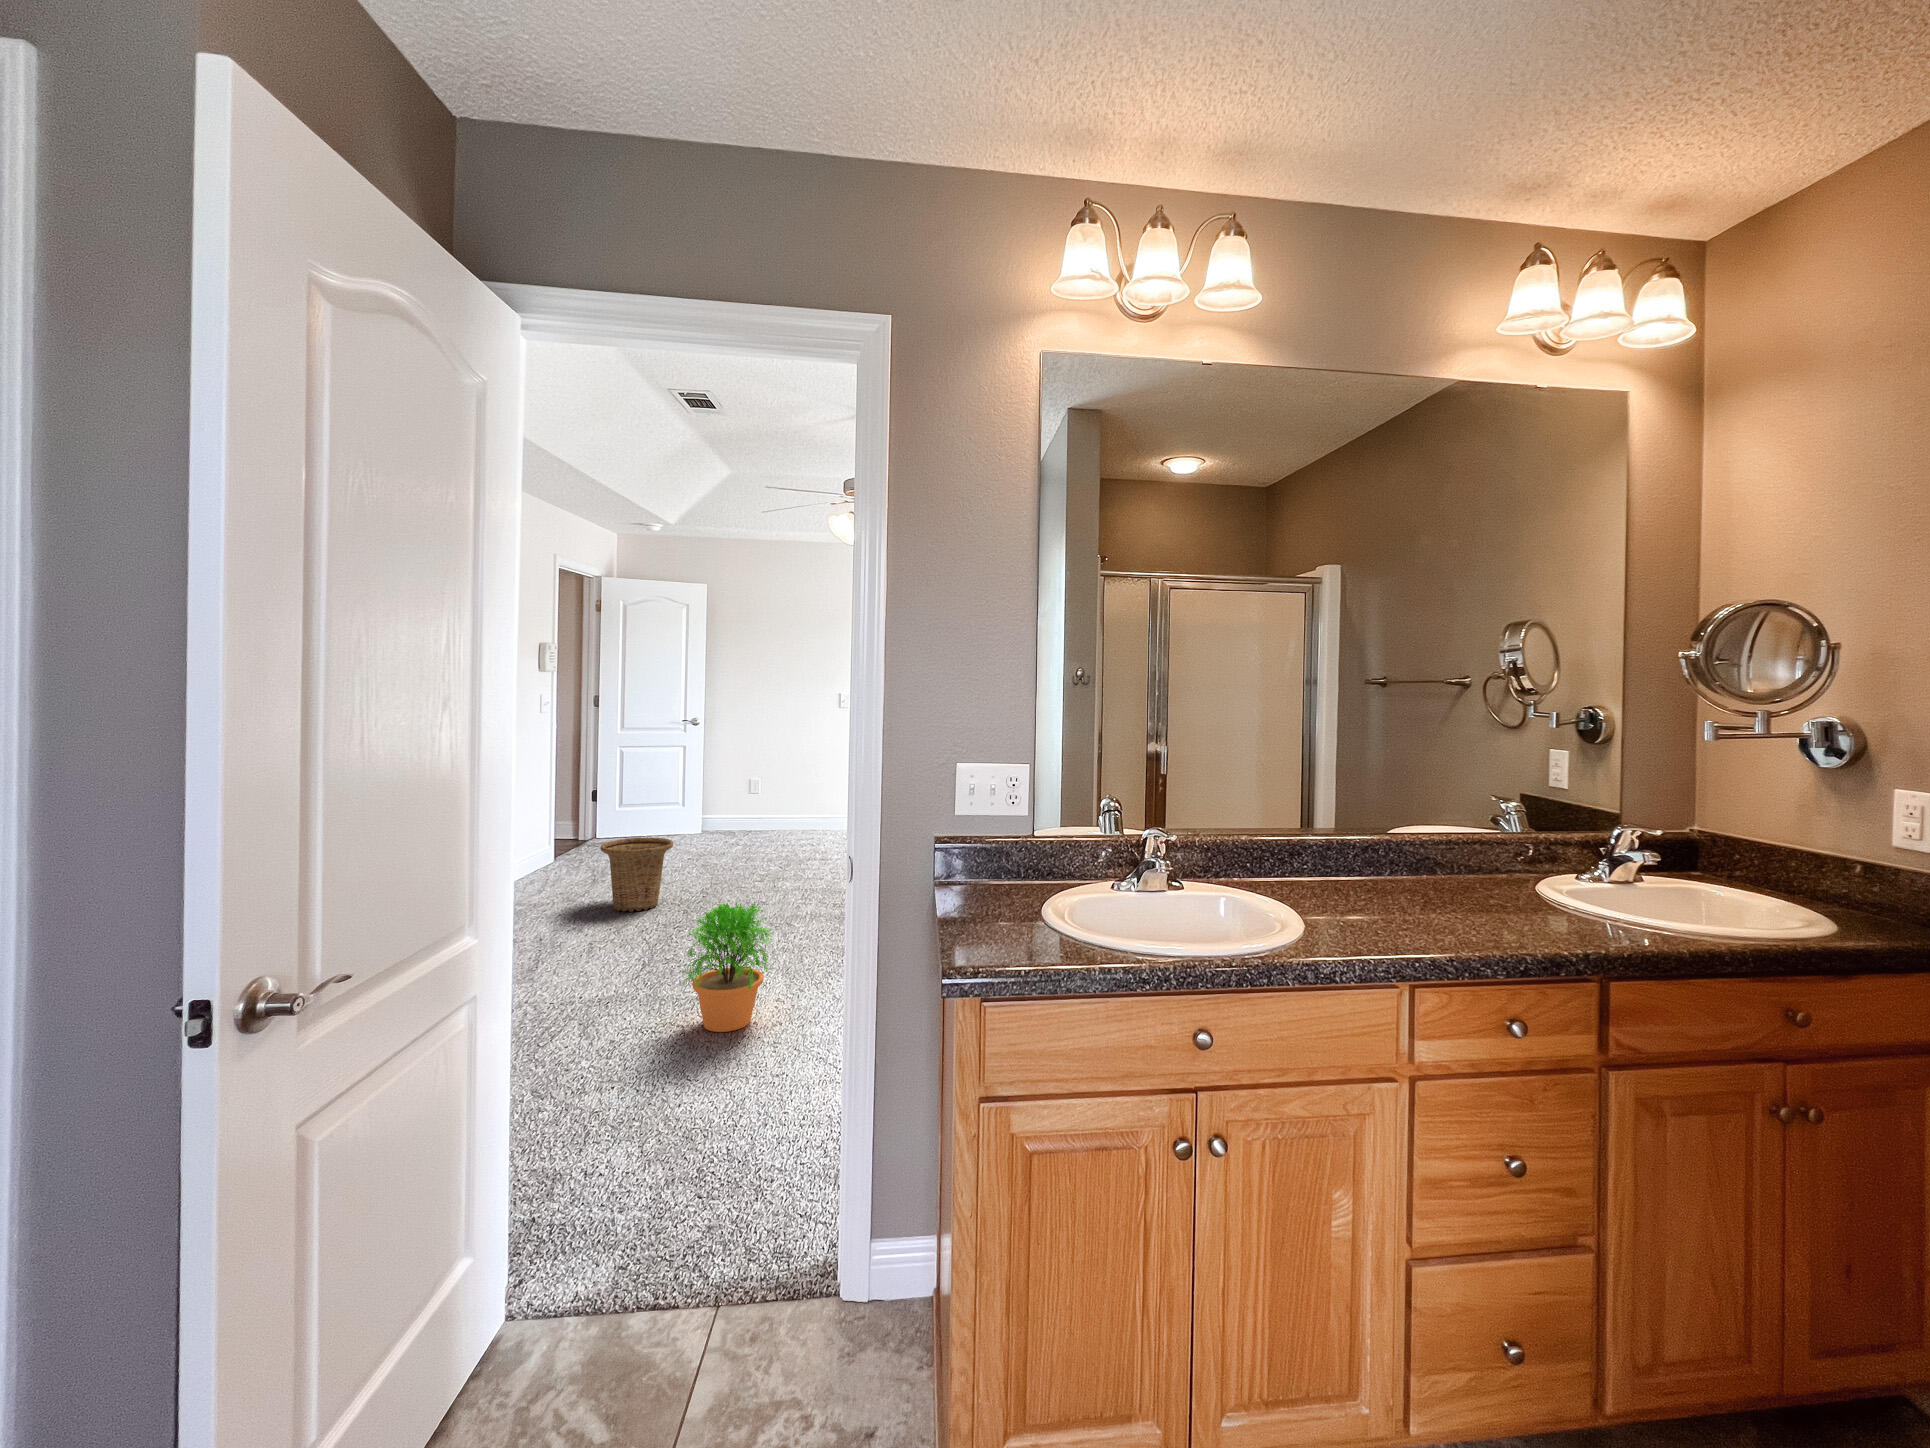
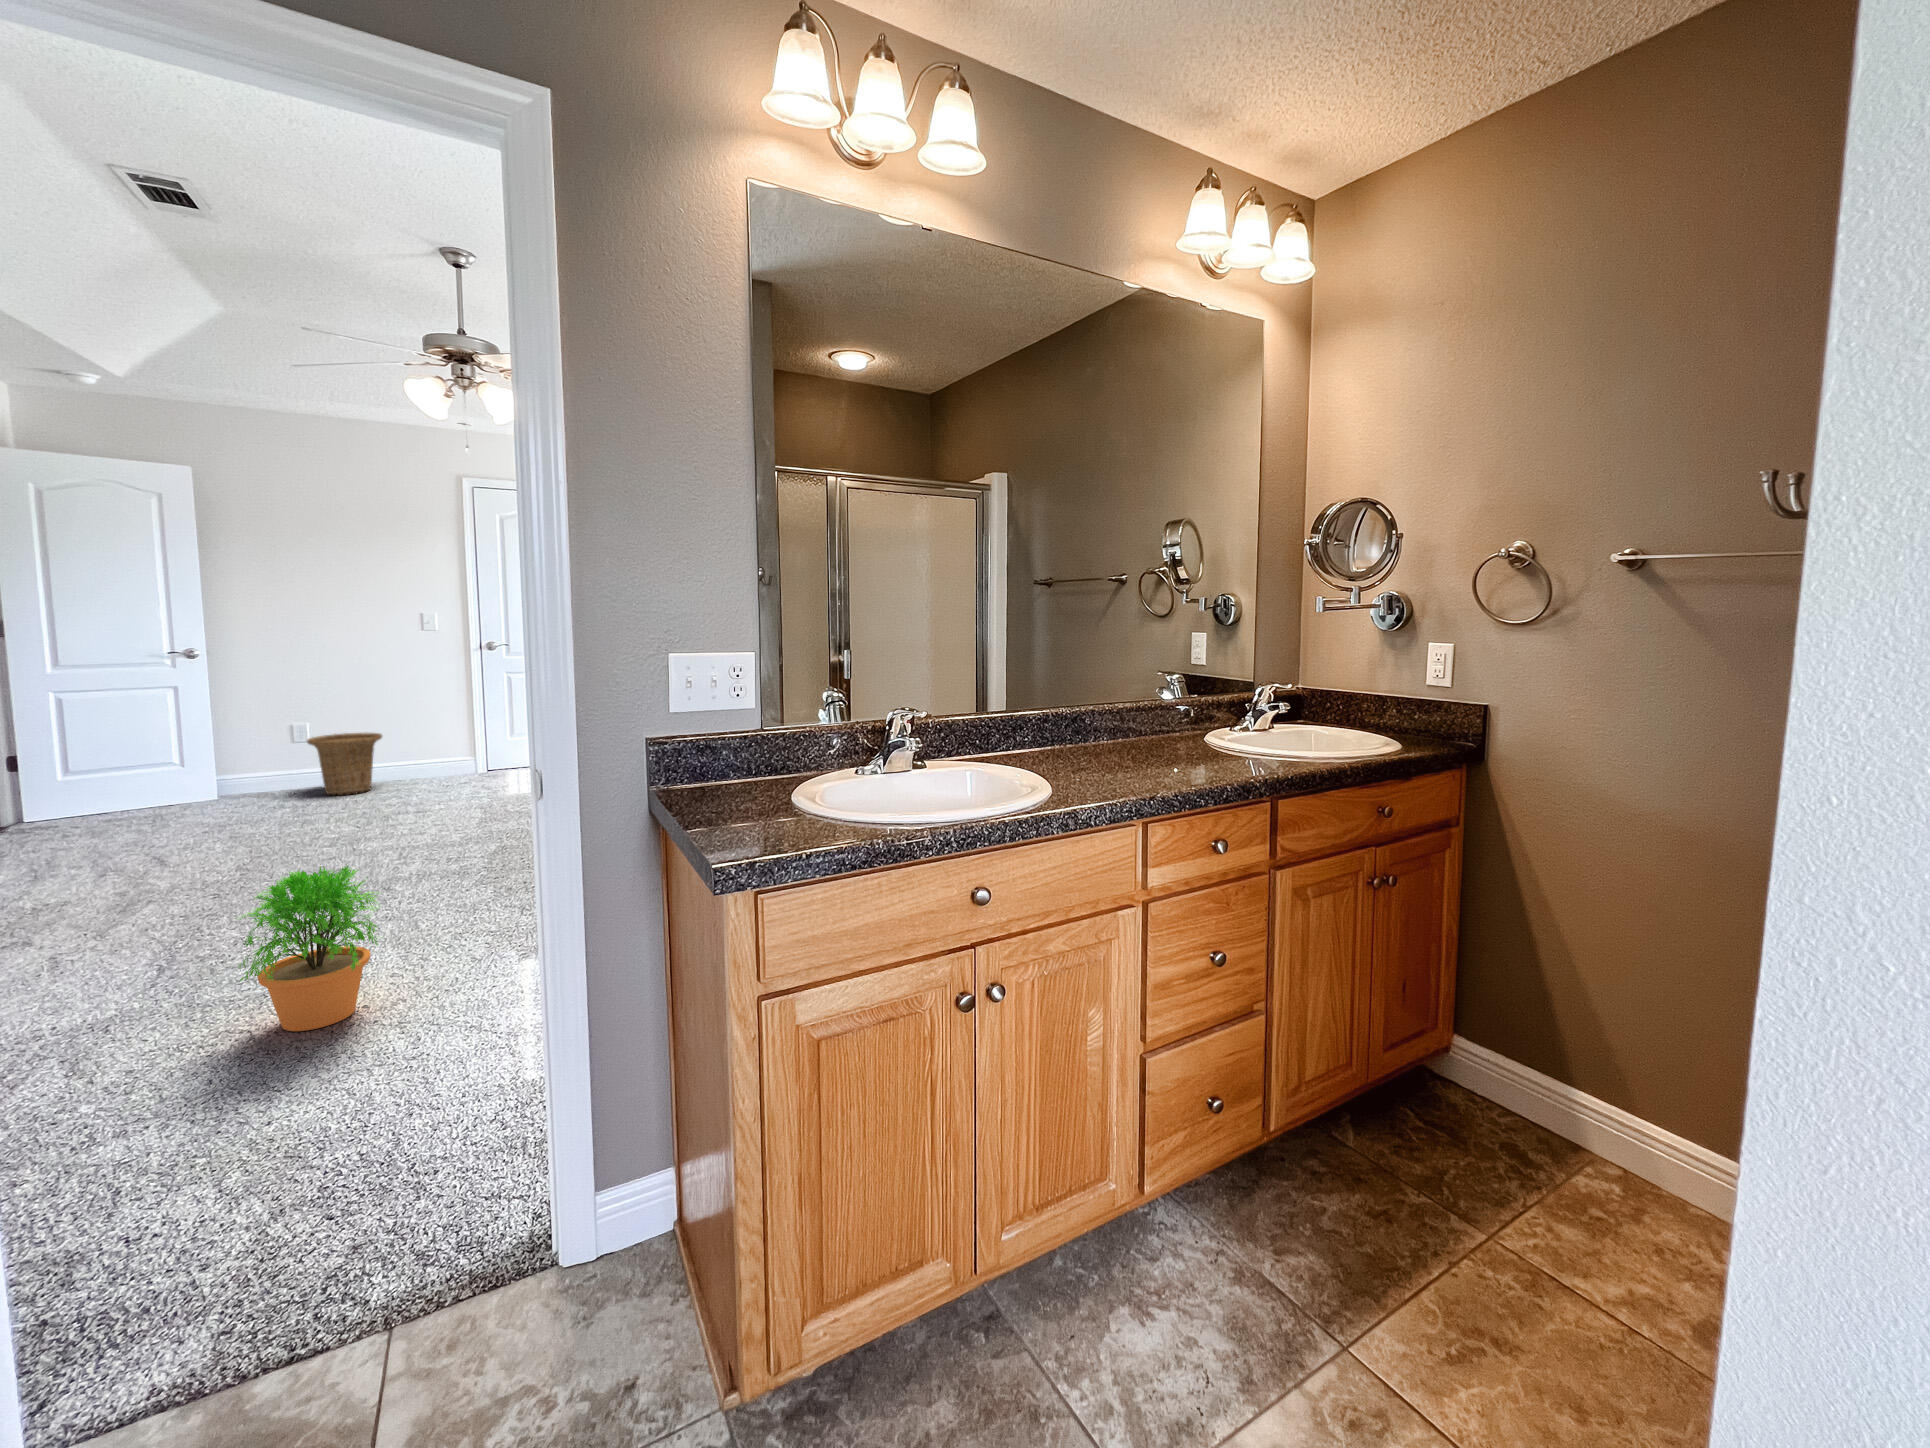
basket: present [600,837,673,911] -> present [307,733,382,795]

